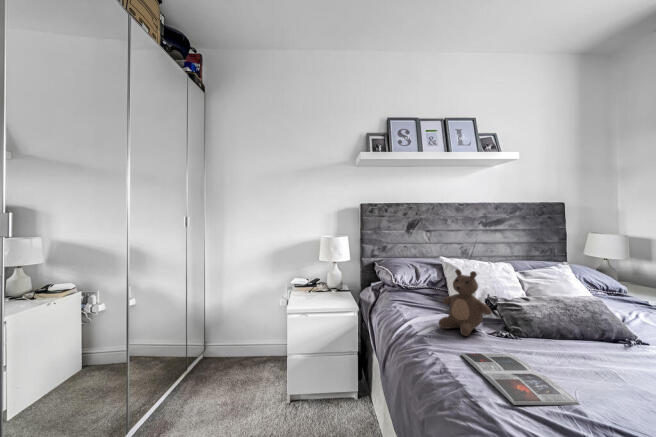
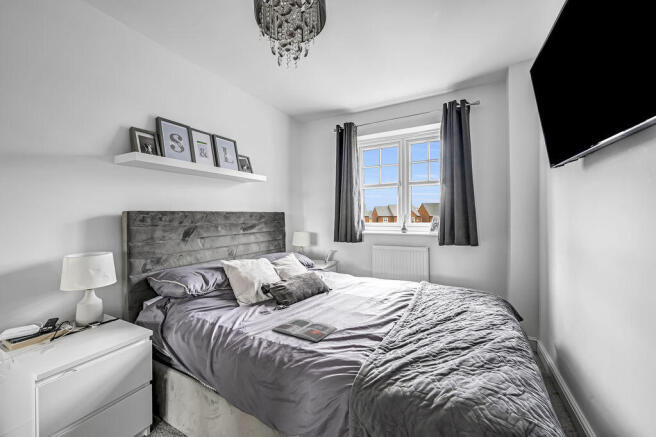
teddy bear: present [439,269,491,336] -> none [240,268,277,318]

